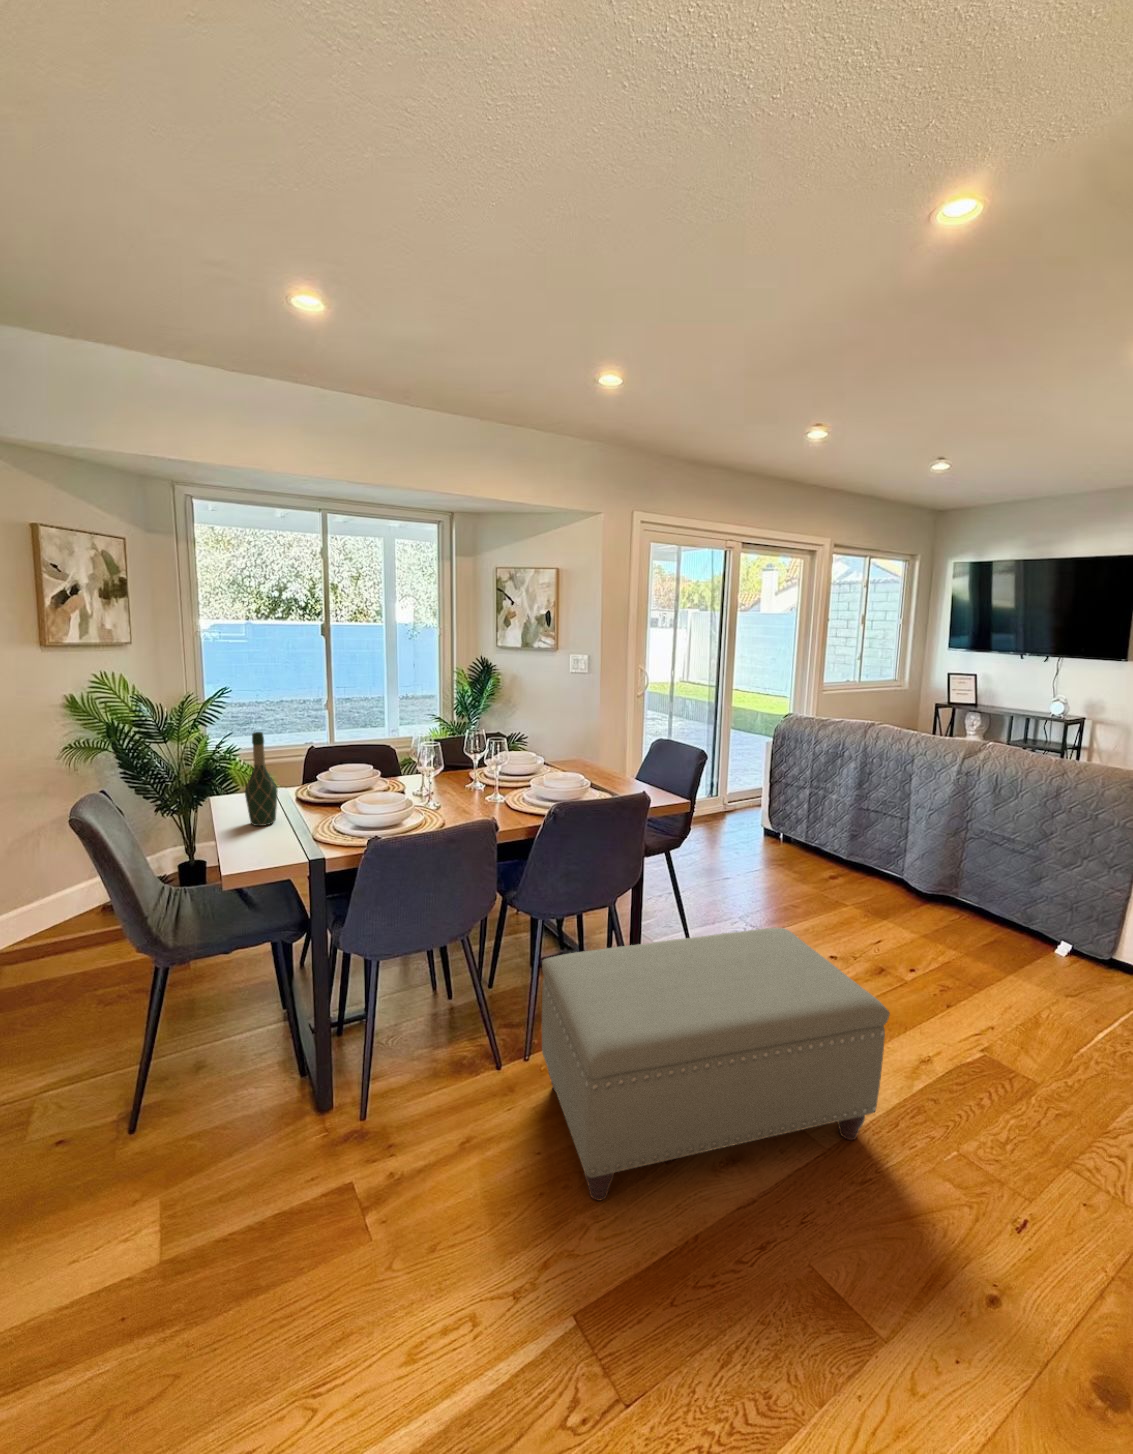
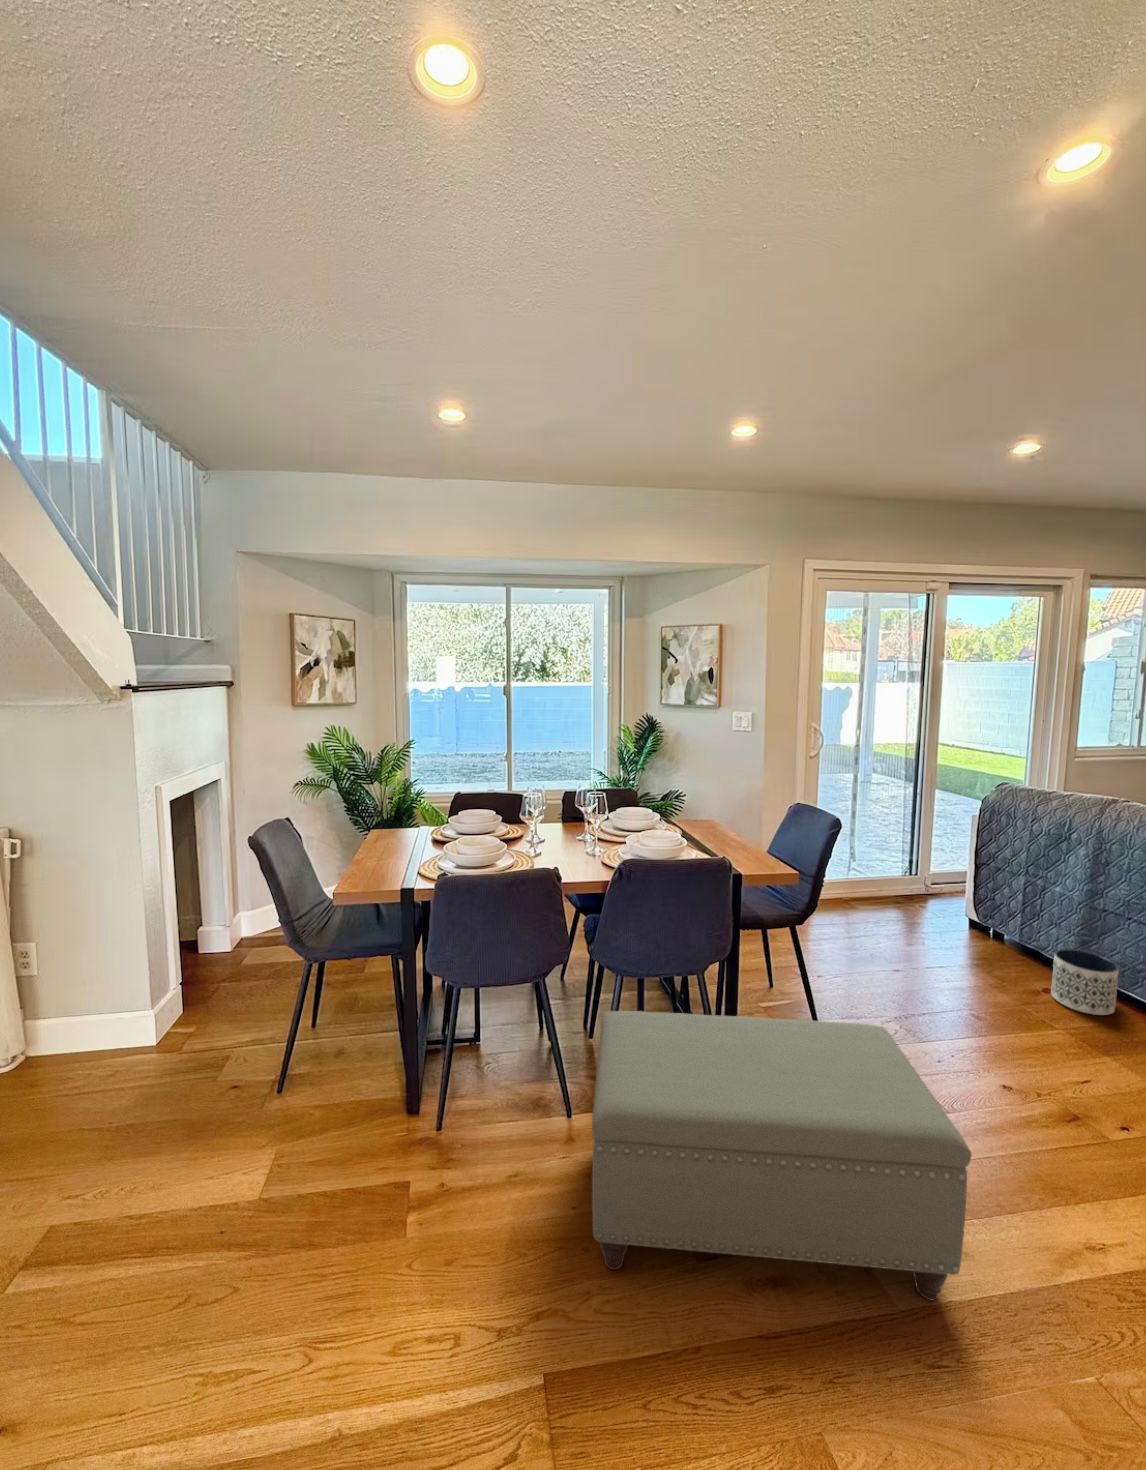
wine bottle: present [245,732,278,826] -> none [380,778,405,856]
planter: none [850,848,897,897] -> present [1051,949,1119,1015]

